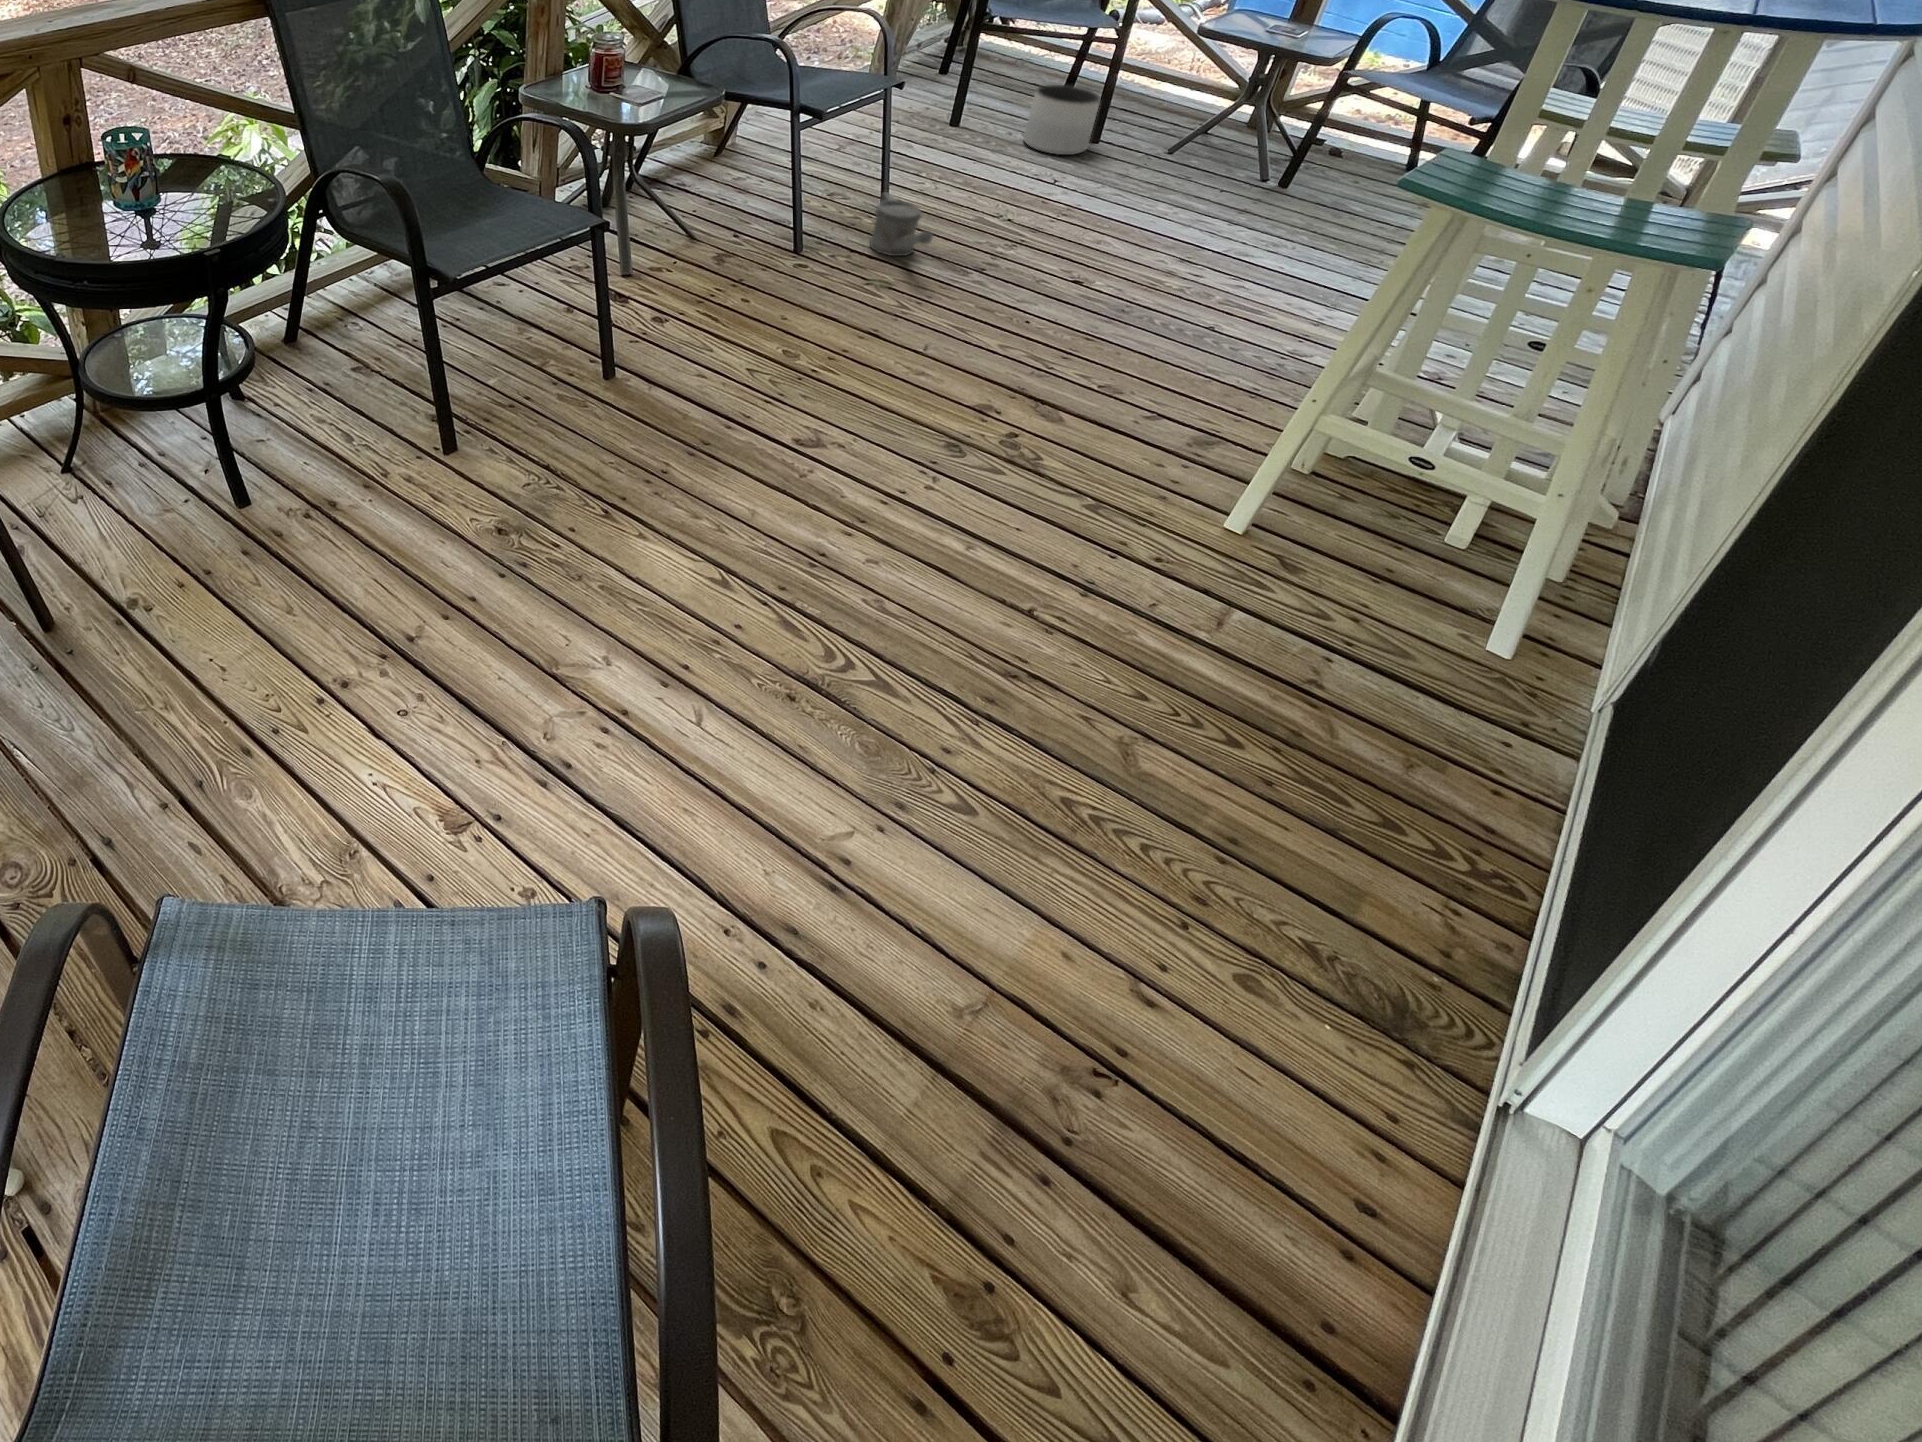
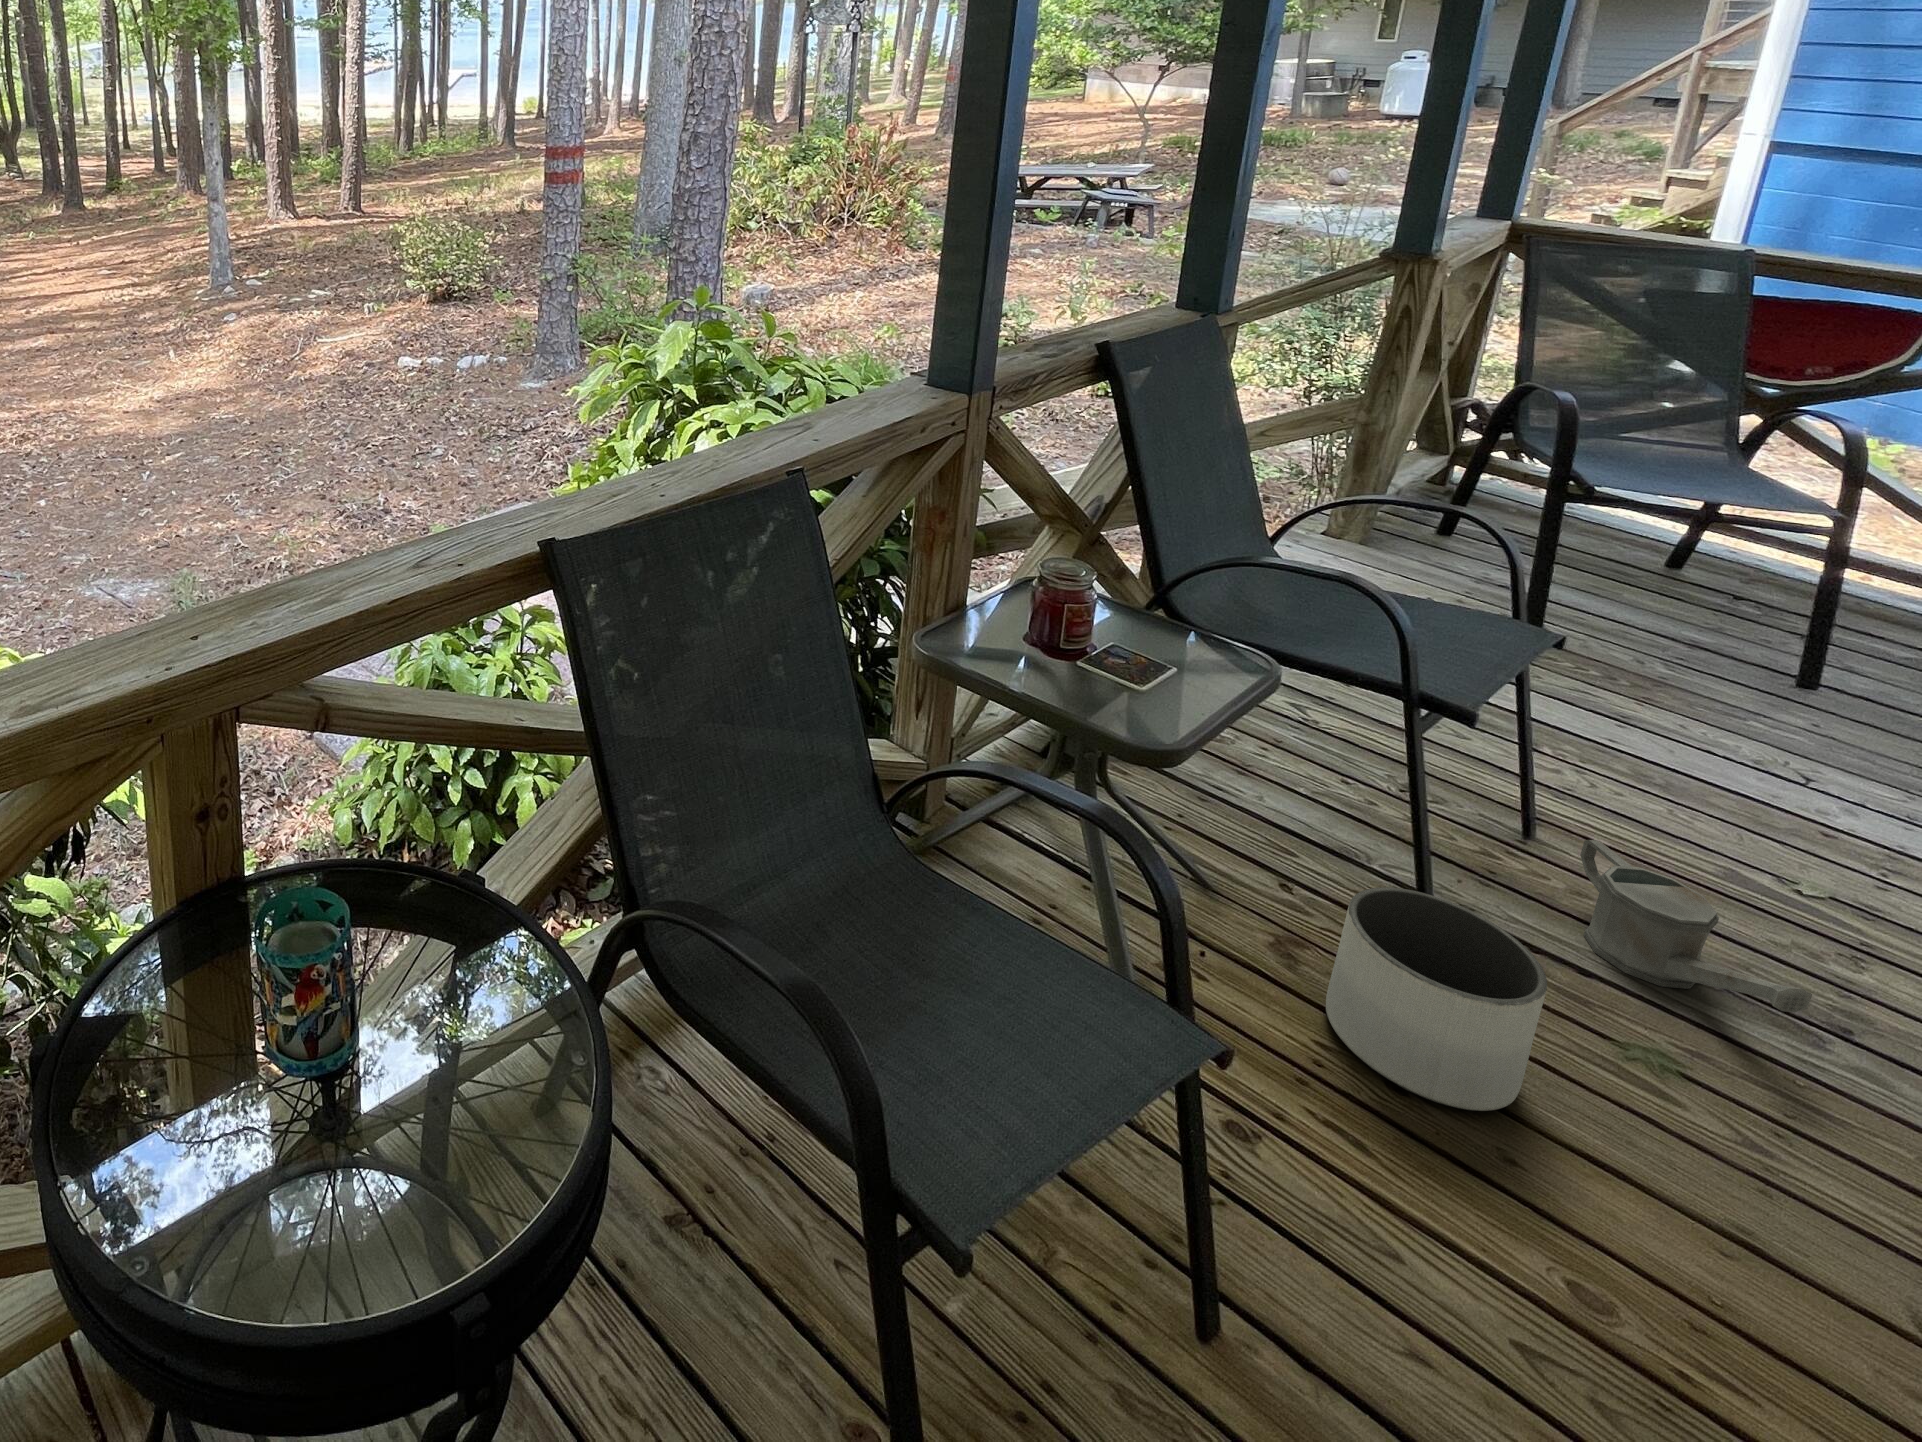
planter: present [1023,85,1101,155] -> present [1326,887,1547,1111]

